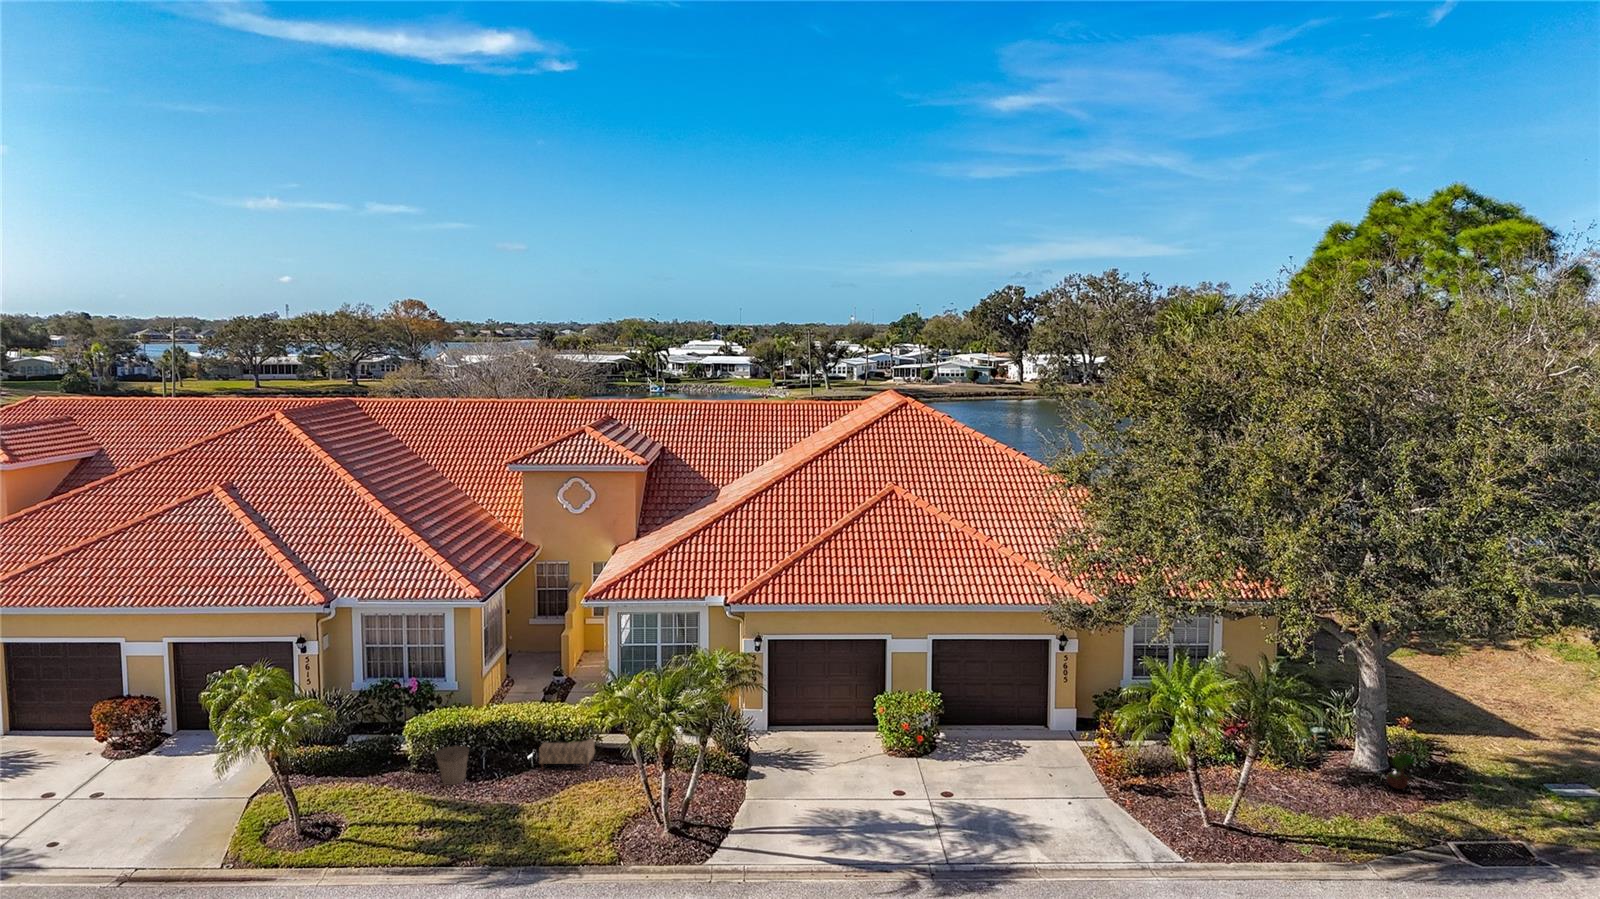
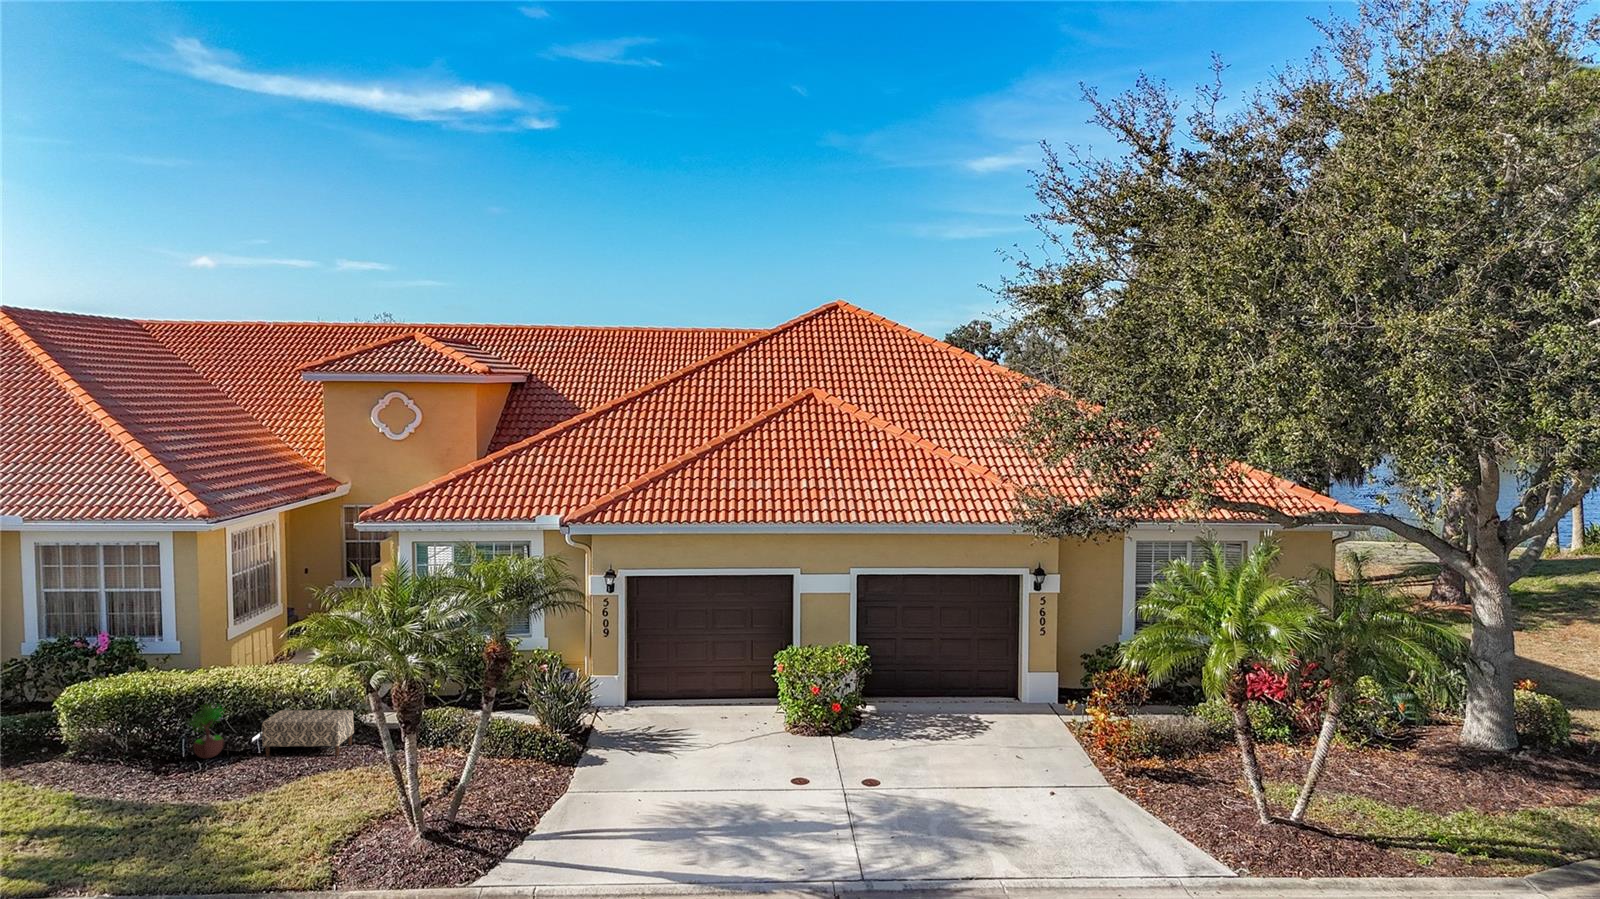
trash can: present [435,745,469,785] -> none [88,718,148,777]
potted tree: present [1387,752,1414,789] -> present [189,704,224,758]

